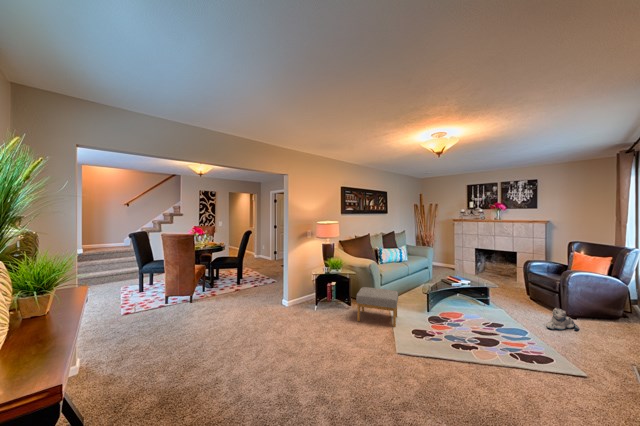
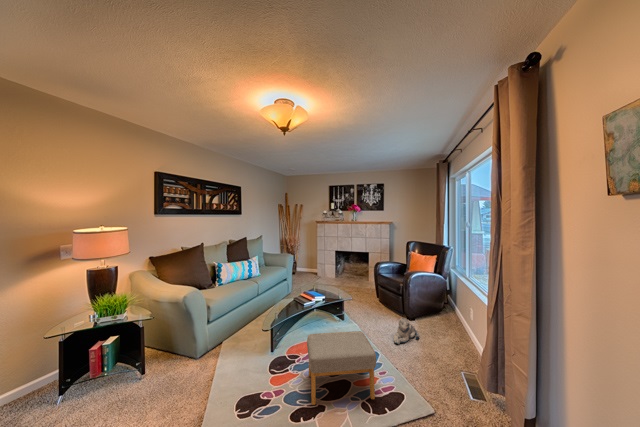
footstool: present [356,287,398,327] -> present [307,331,376,405]

